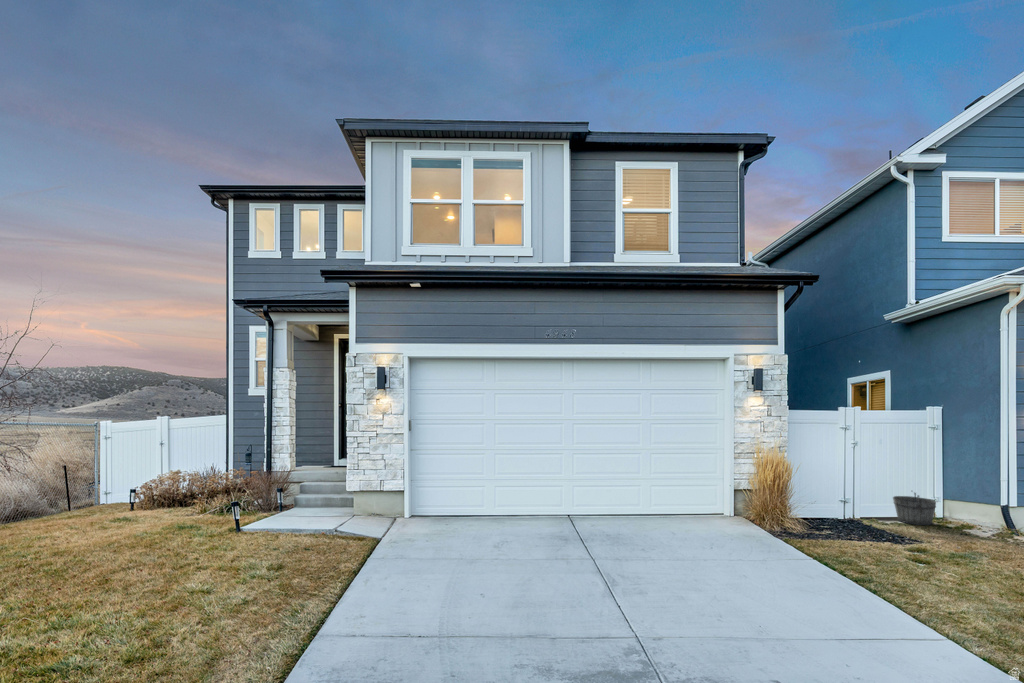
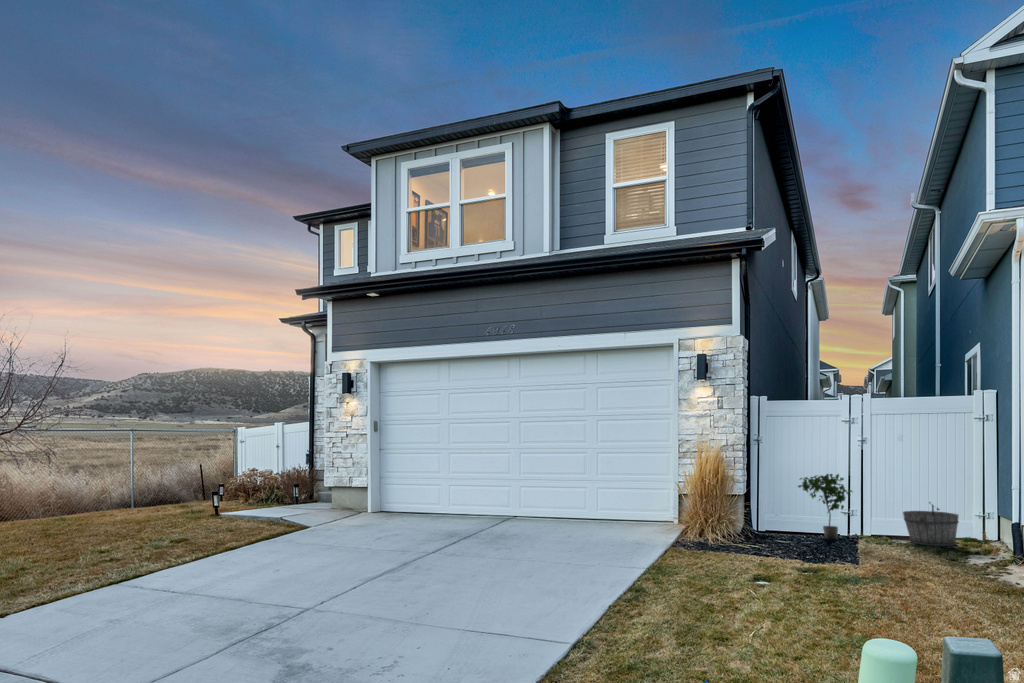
potted plant: none [830,470,866,525] -> present [798,474,853,540]

